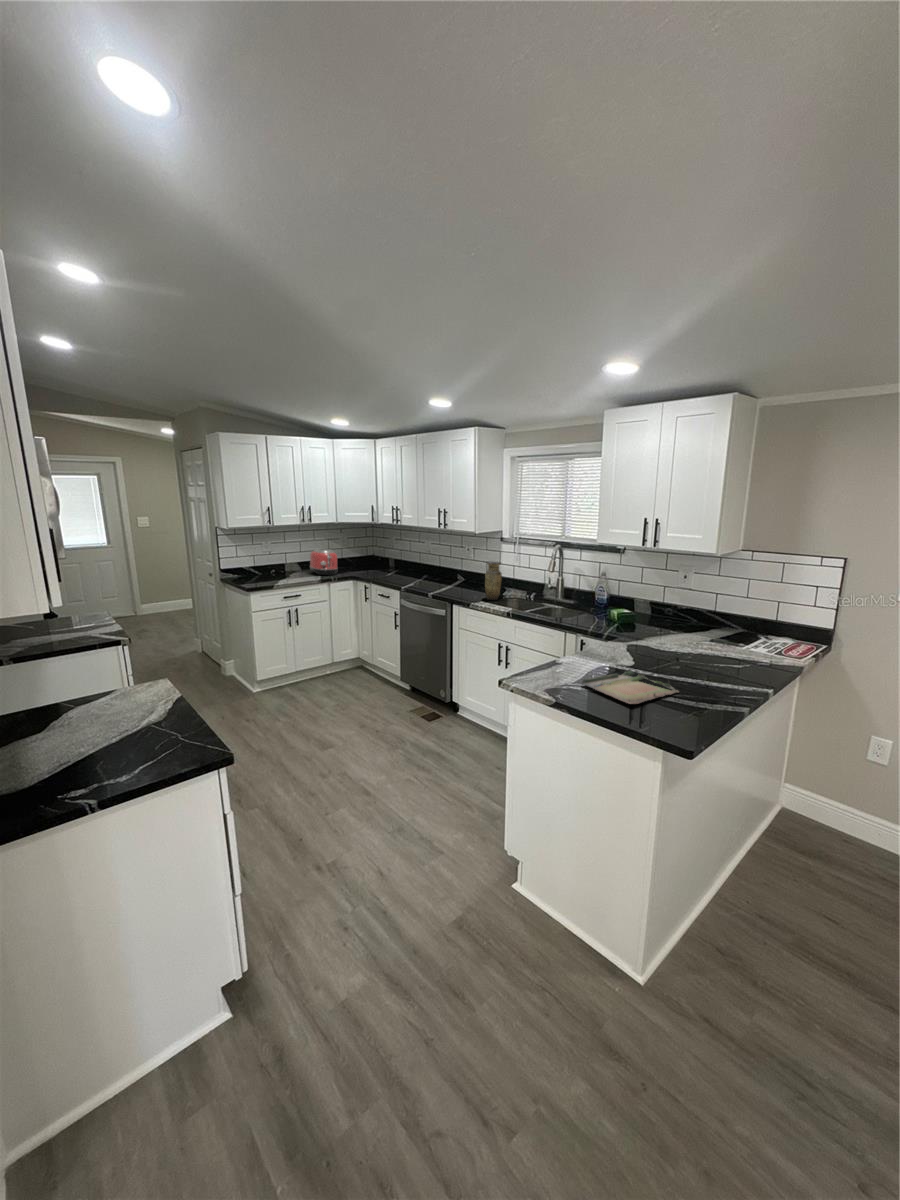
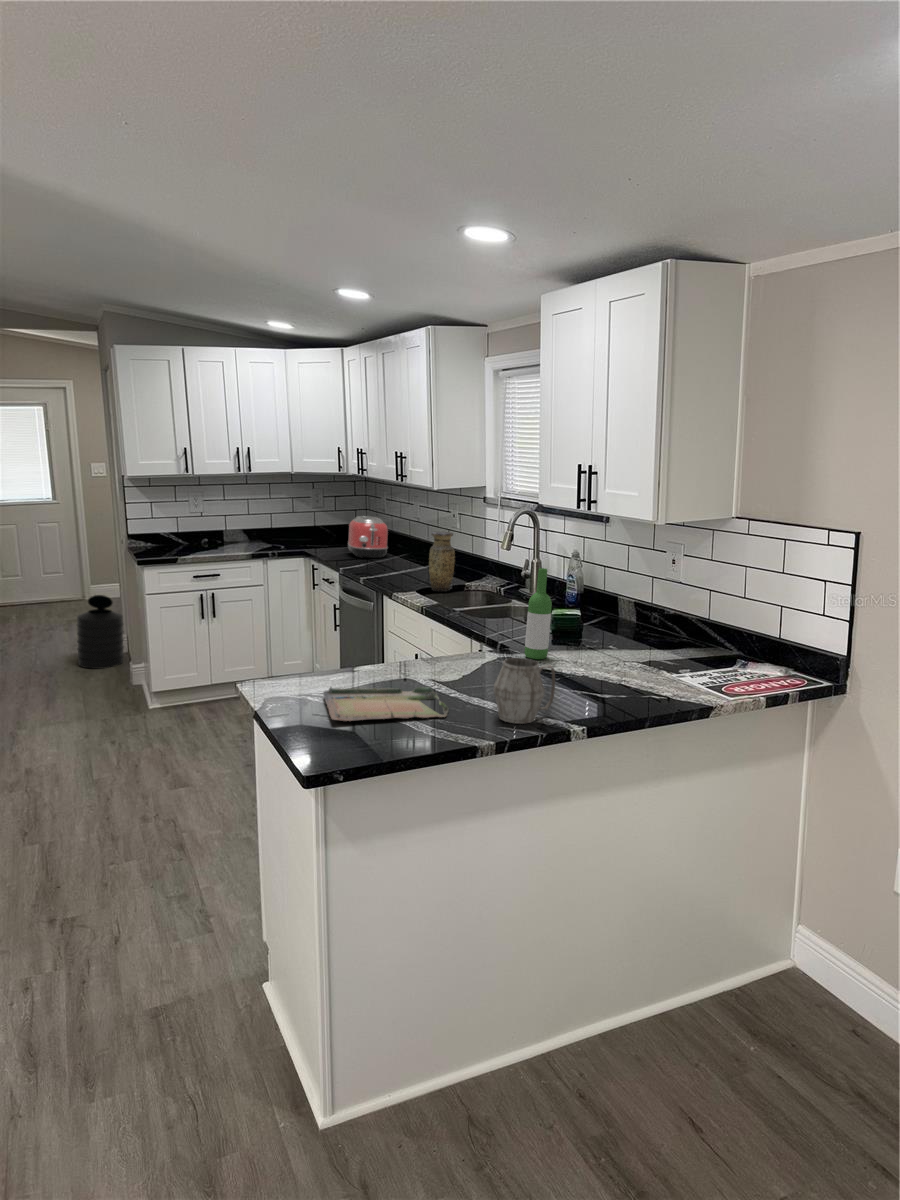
toaster: present [310,549,337,575] -> present [348,516,388,558]
wine bottle: none [630,585,650,643] -> present [525,568,552,659]
trash can: none [170,614,206,668] -> present [77,595,124,669]
mug: none [701,648,739,692] -> present [494,658,555,724]

